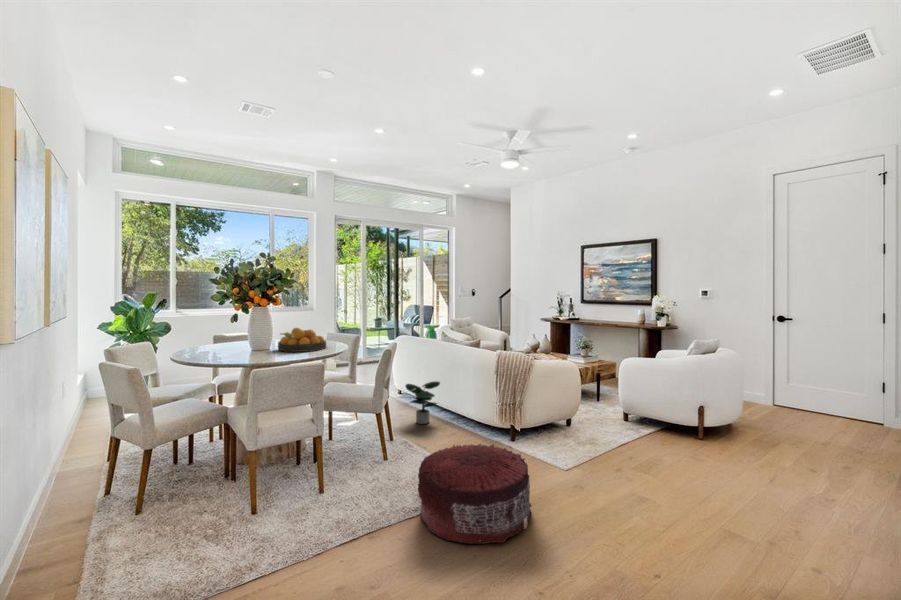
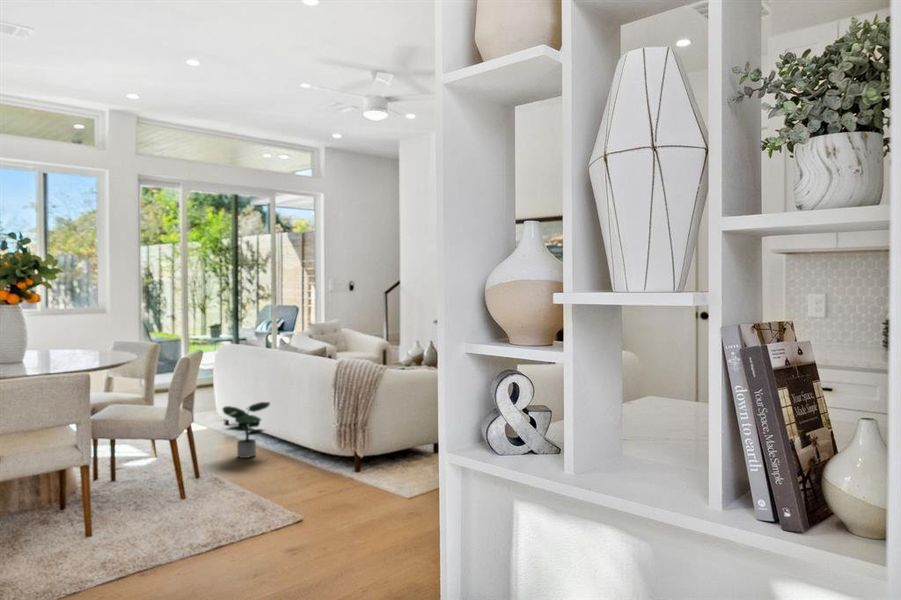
fruit bowl: present [278,328,326,352] -> none [34,333,105,365]
pouf: present [418,444,532,544] -> none [204,465,347,571]

